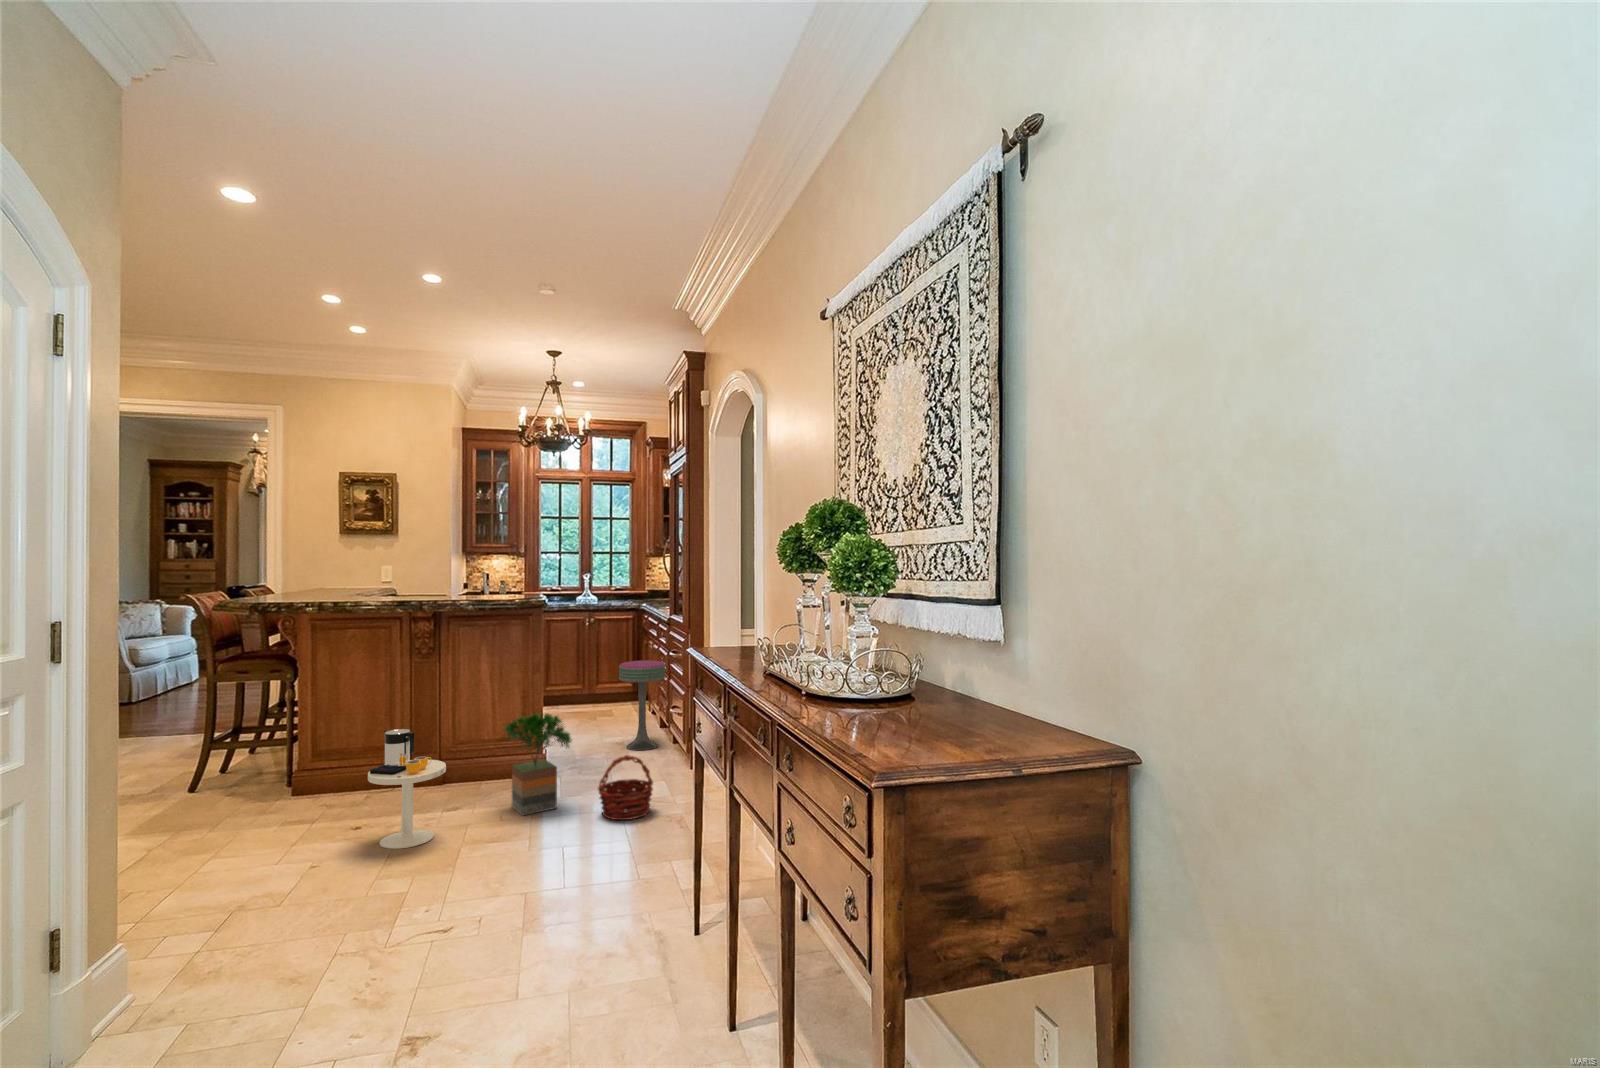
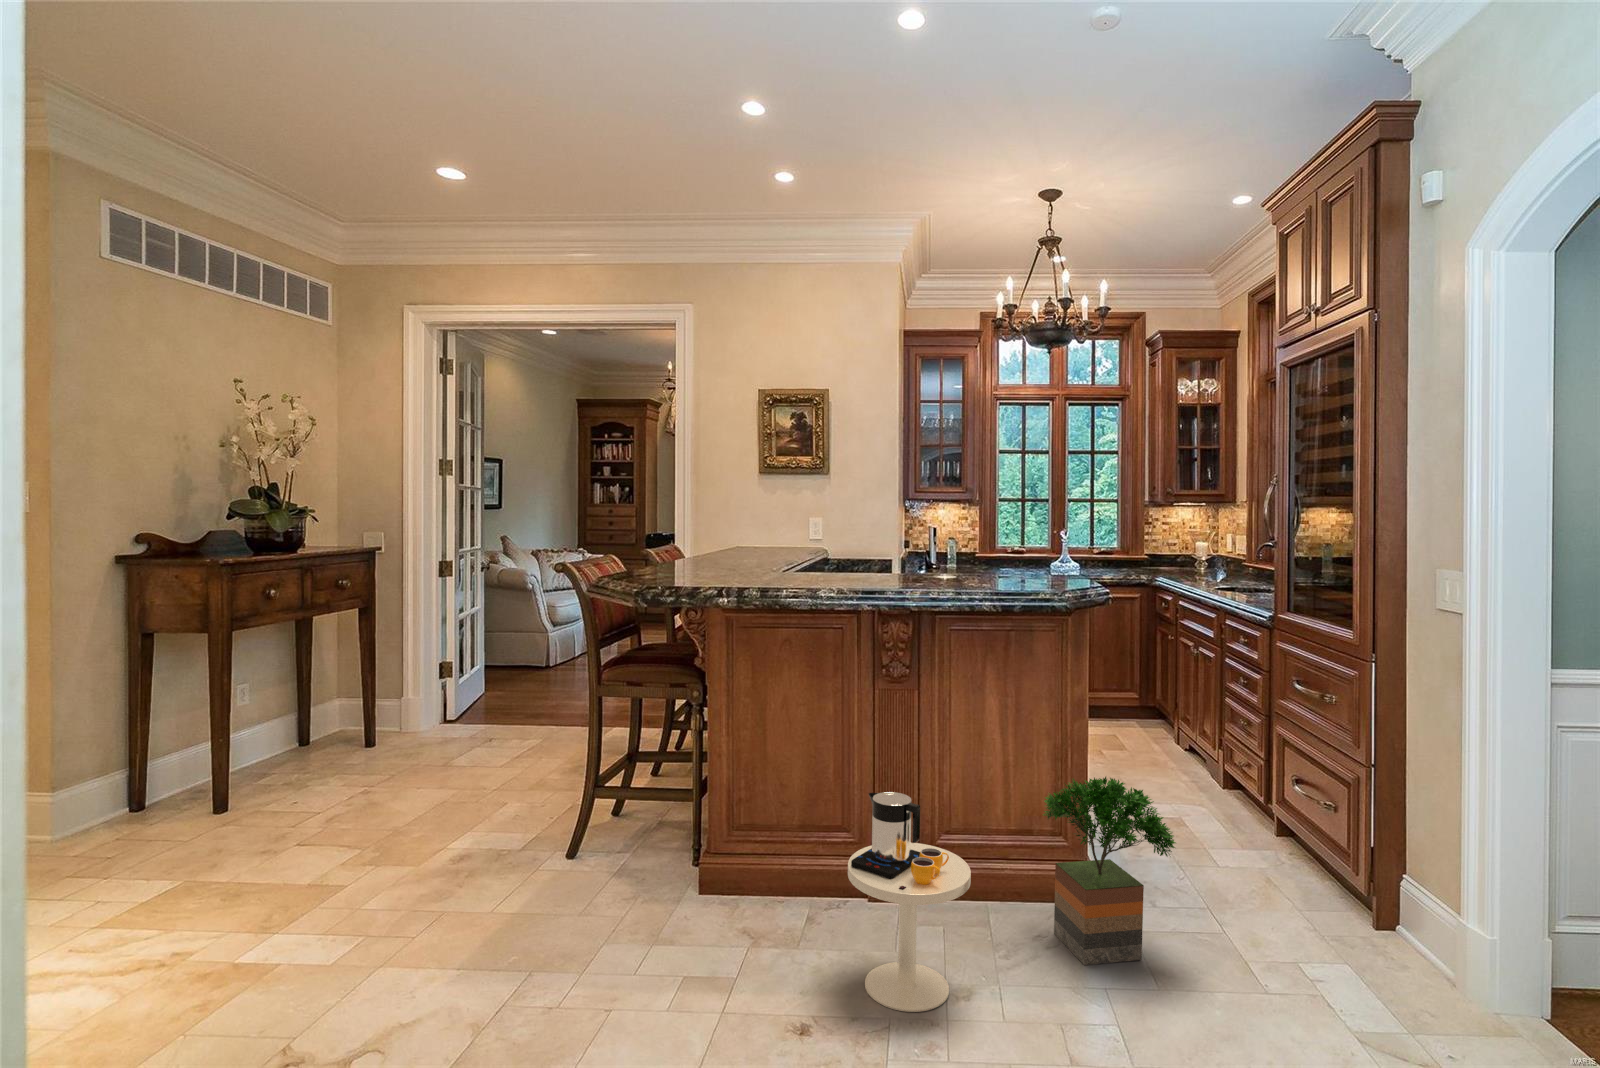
bar stool: present [619,660,665,750] -> none [1172,677,1257,830]
basket: present [598,755,653,820] -> none [1235,896,1362,1036]

